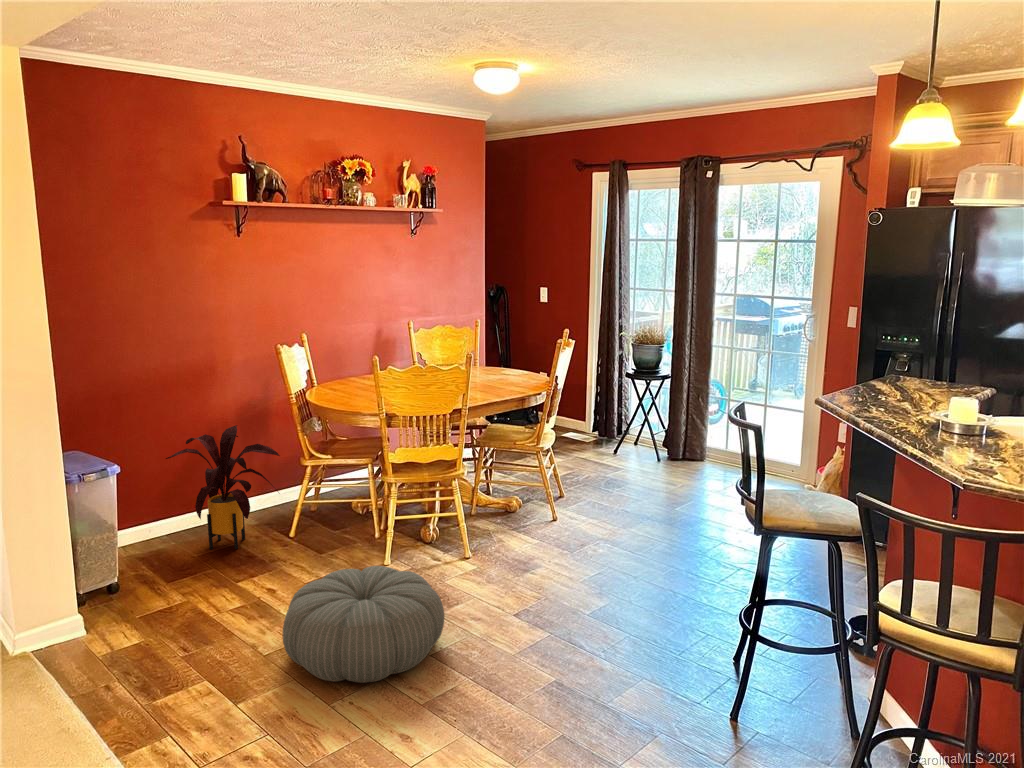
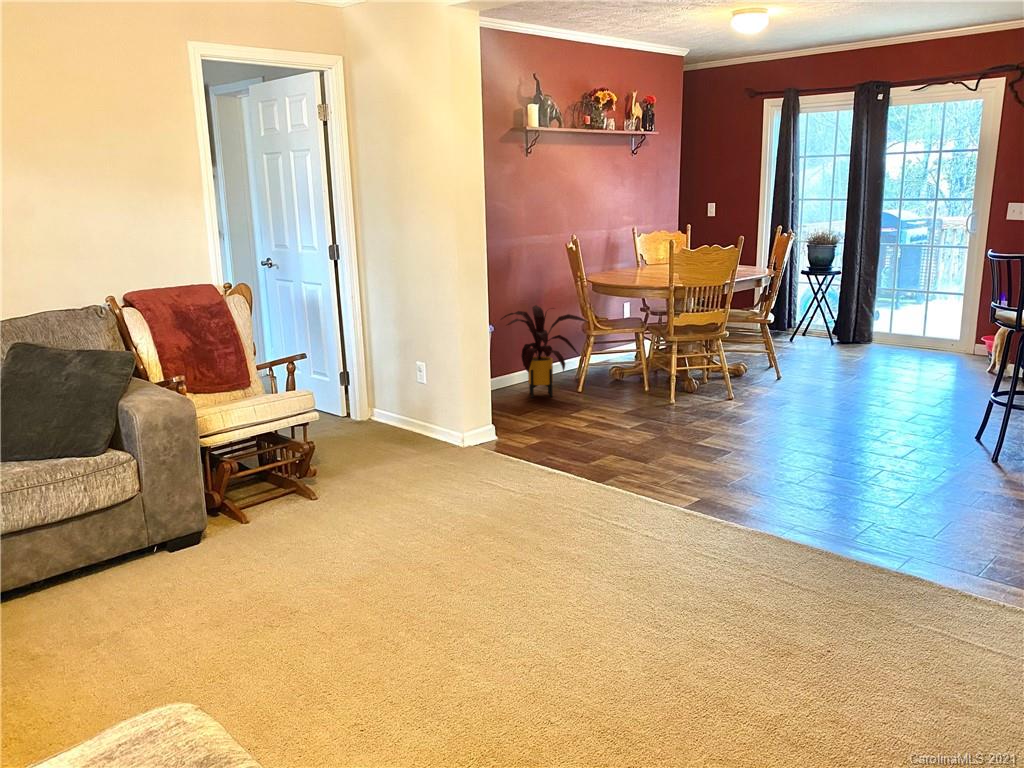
pouf: present [283,566,444,683] -> none [659,382,772,445]

